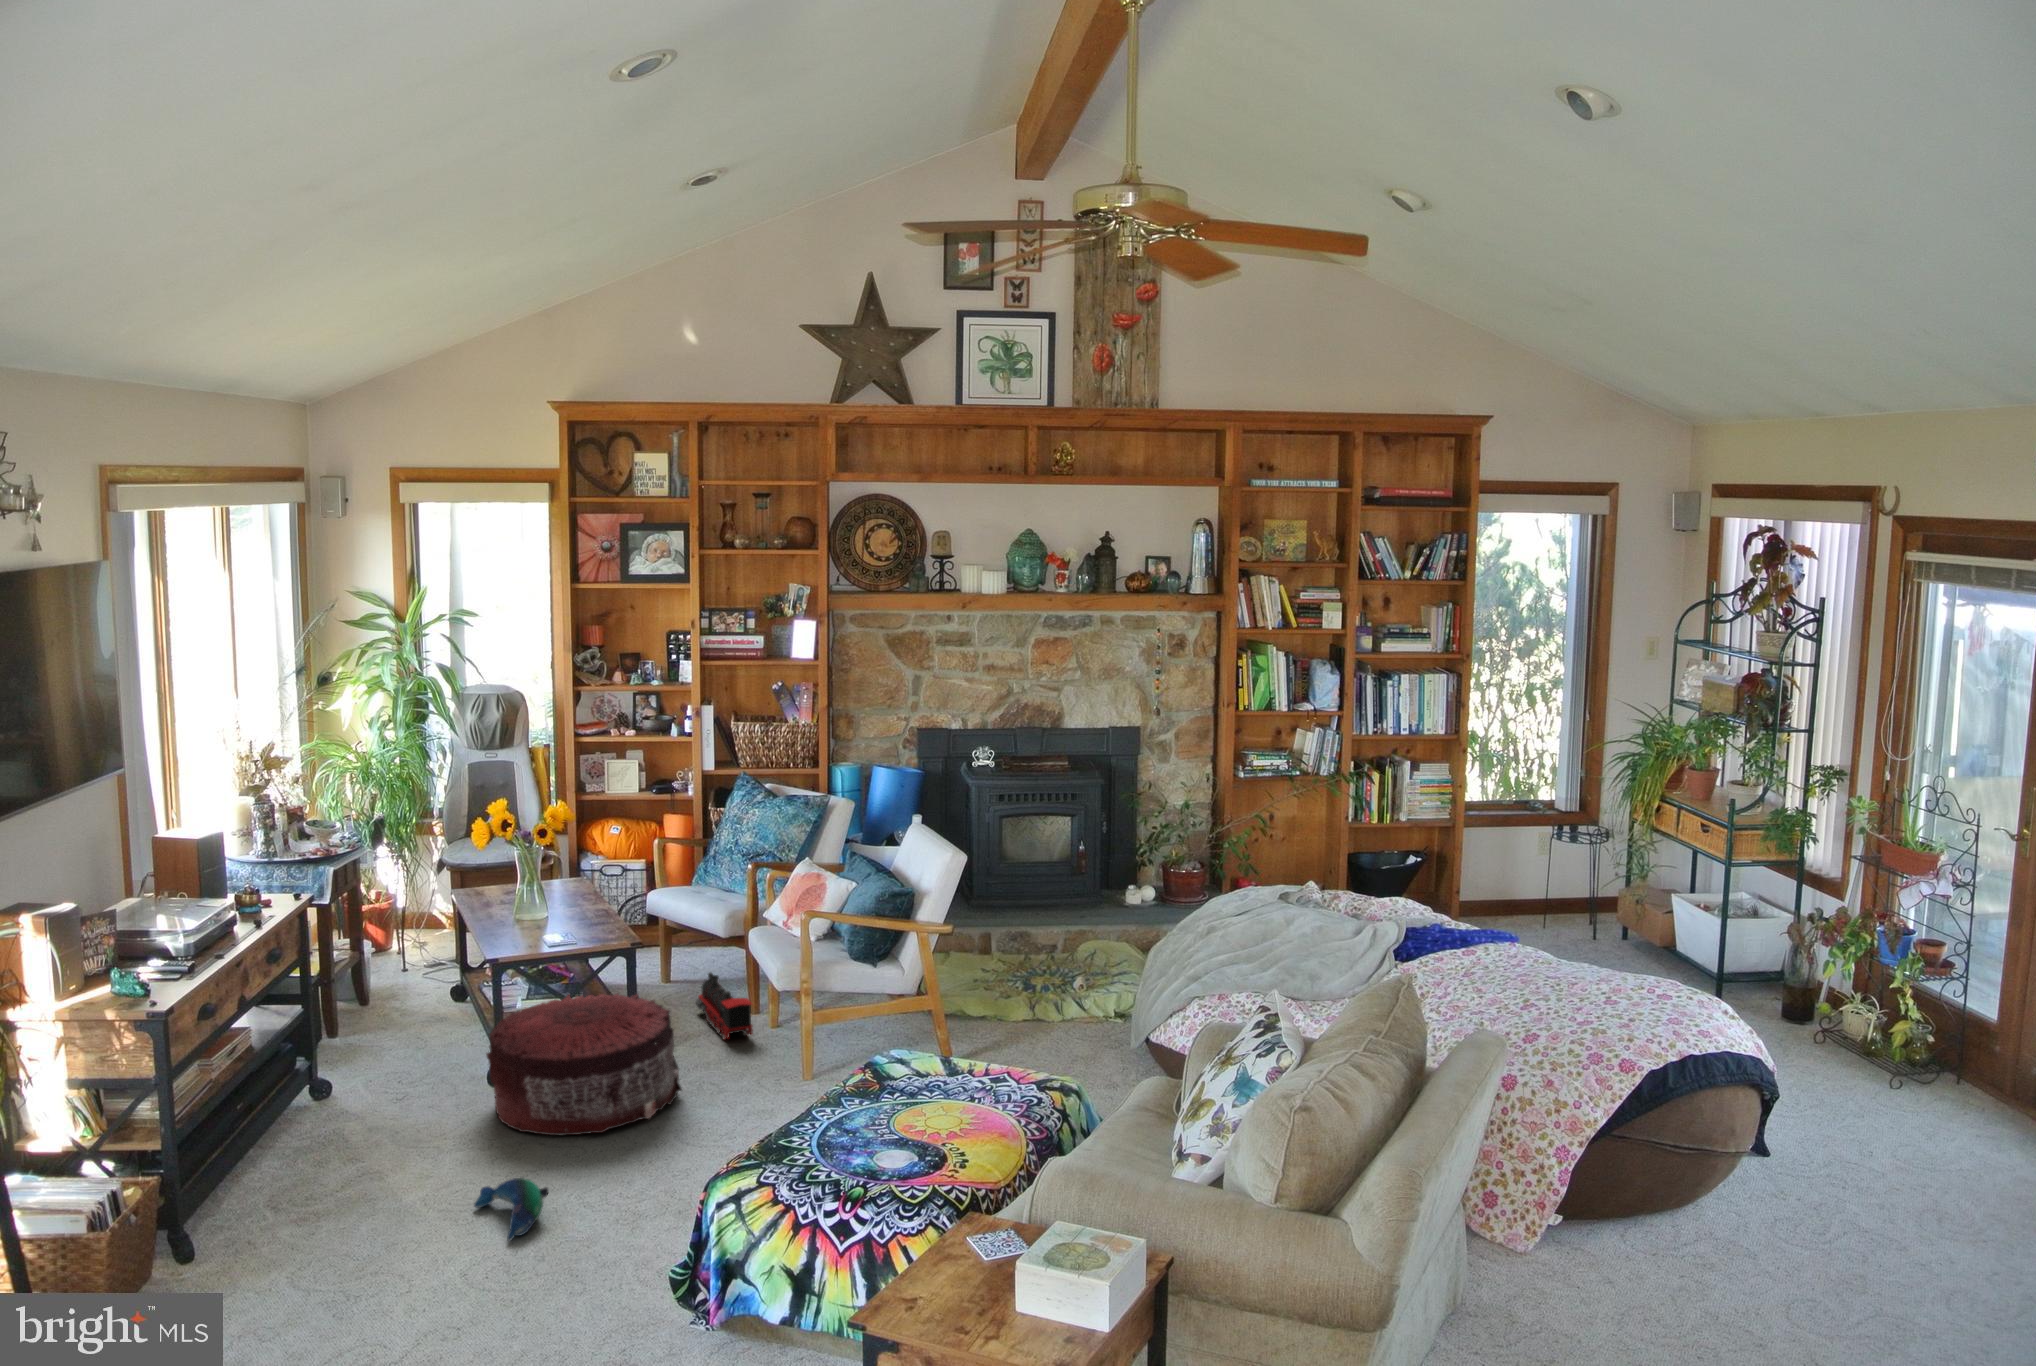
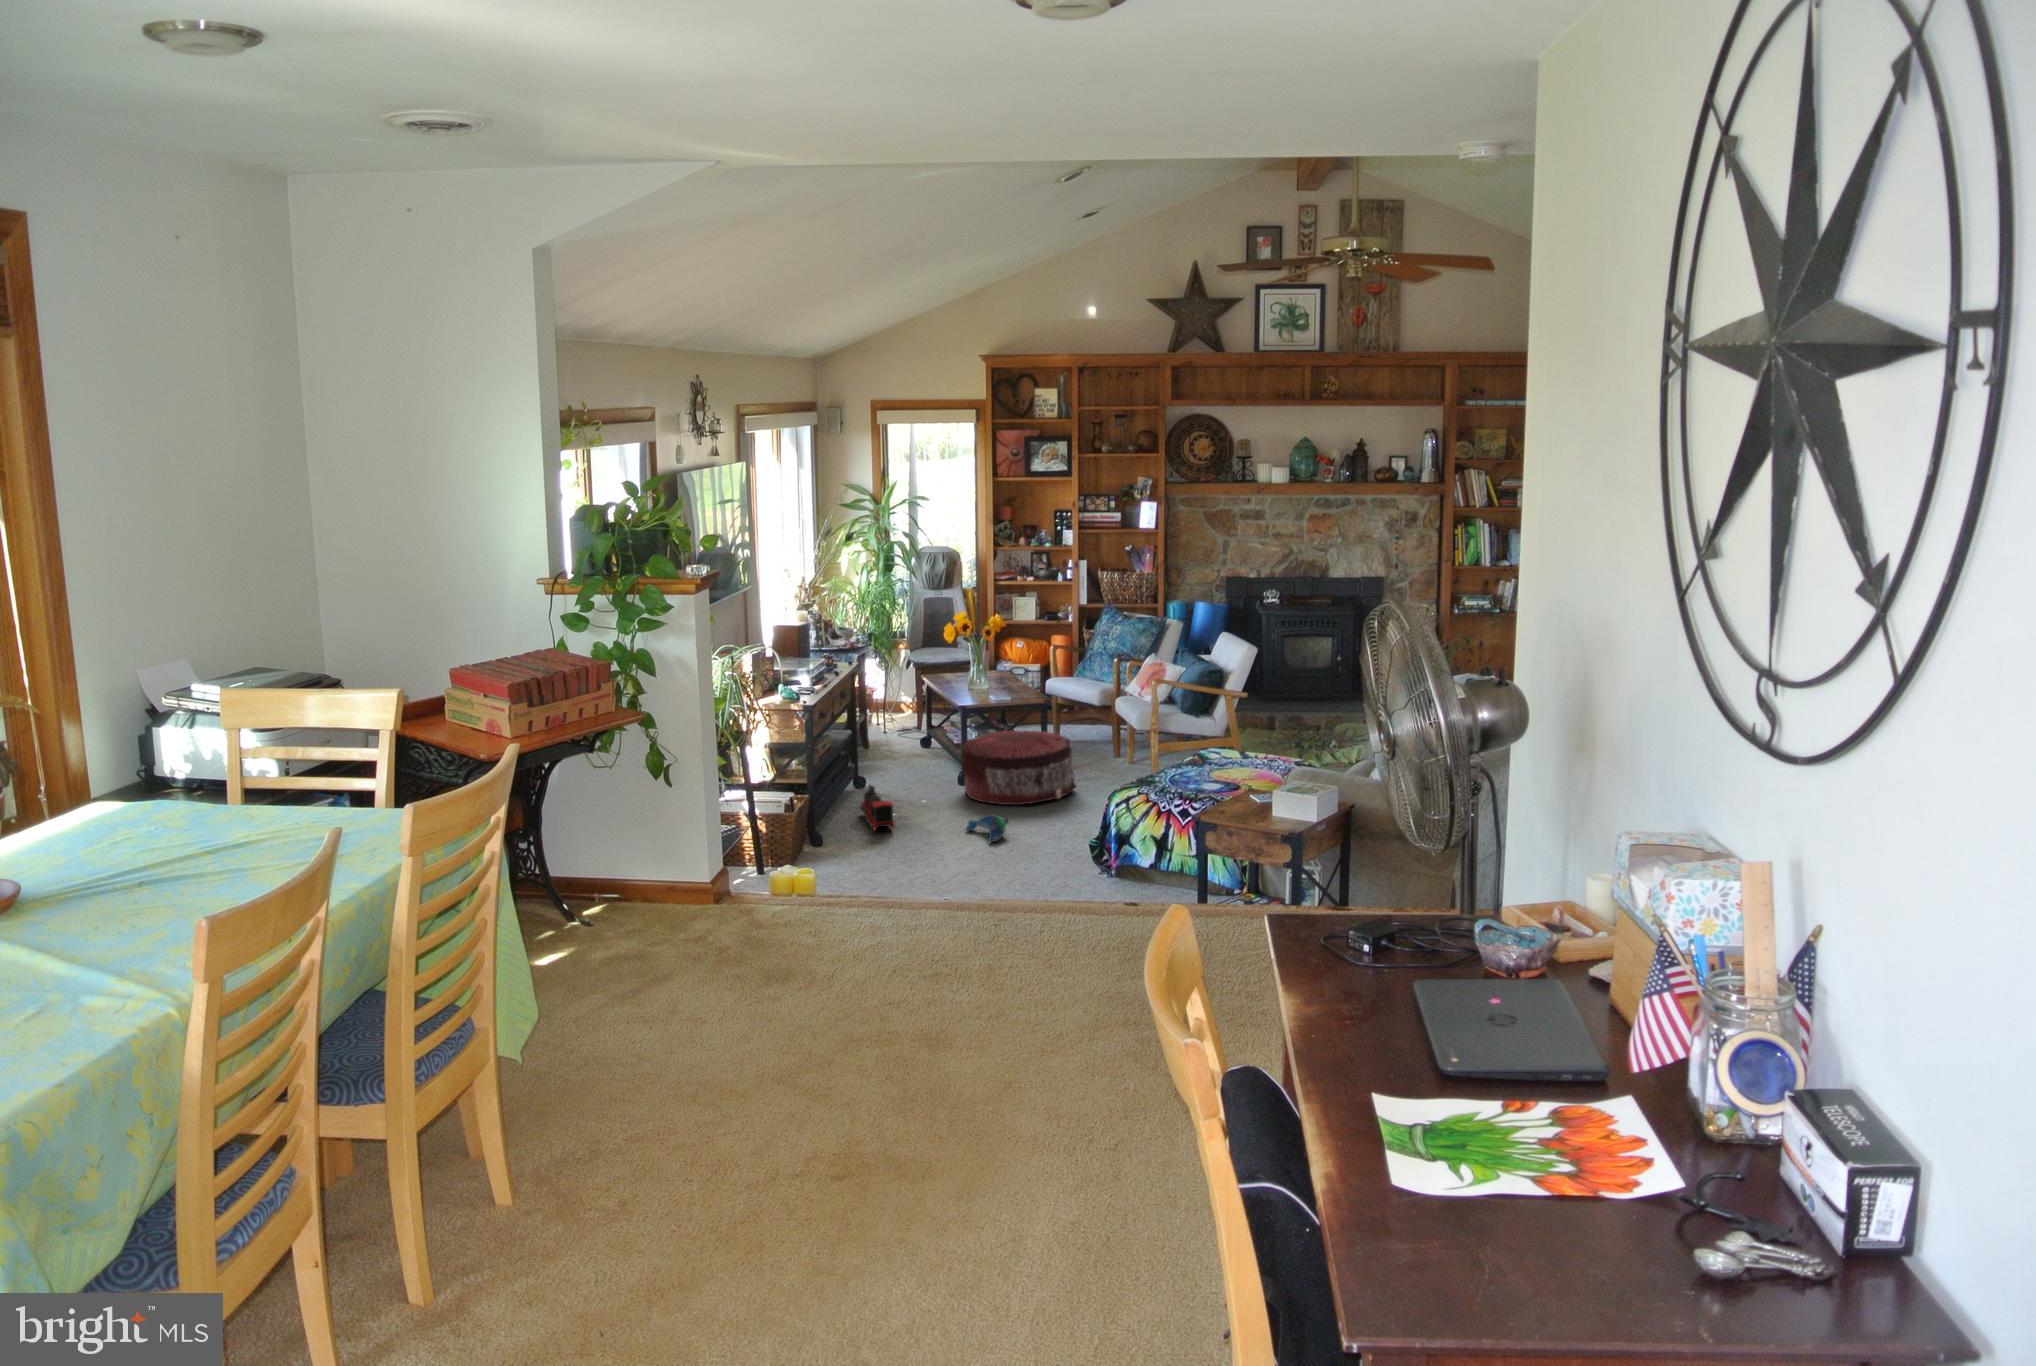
toy train: present [695,973,753,1040] -> present [859,785,894,831]

